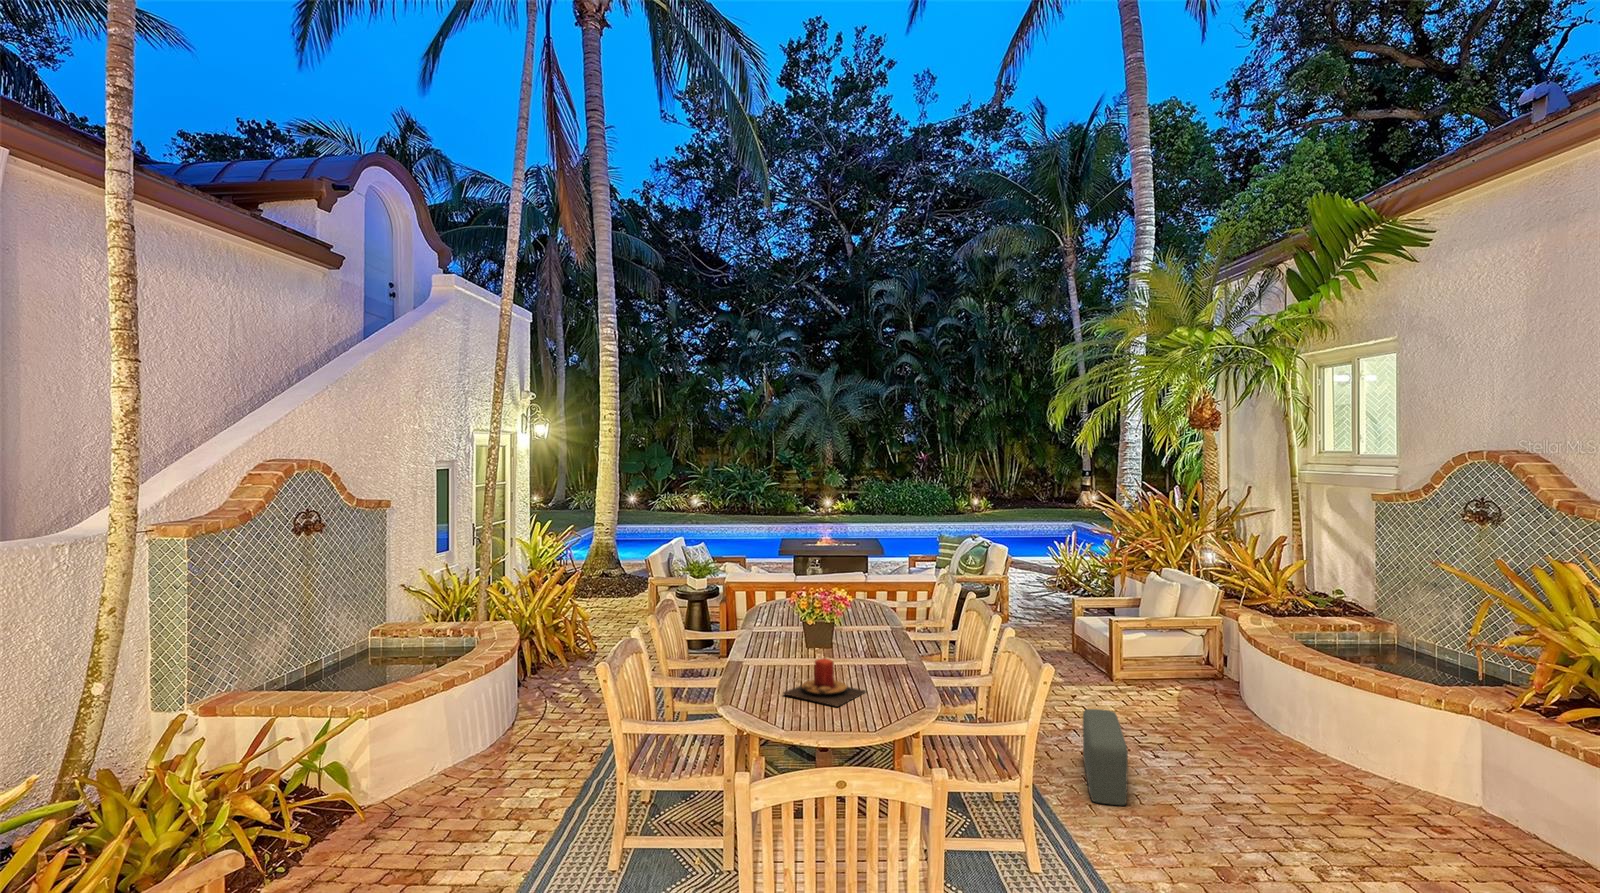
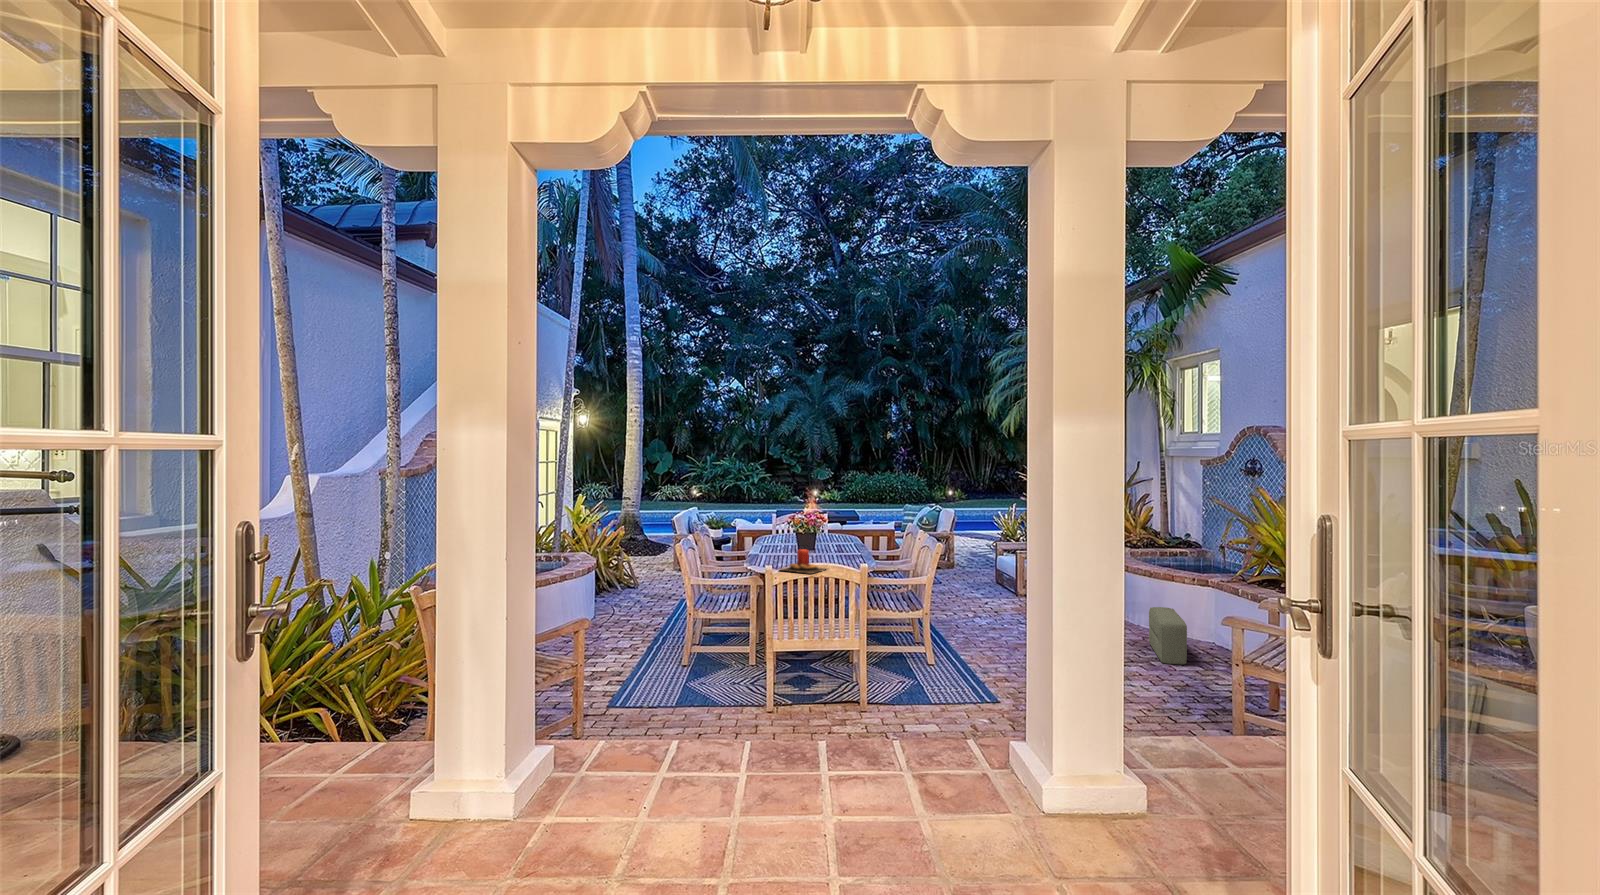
pouf: present [1083,709,1128,805] -> present [1149,607,1187,665]

